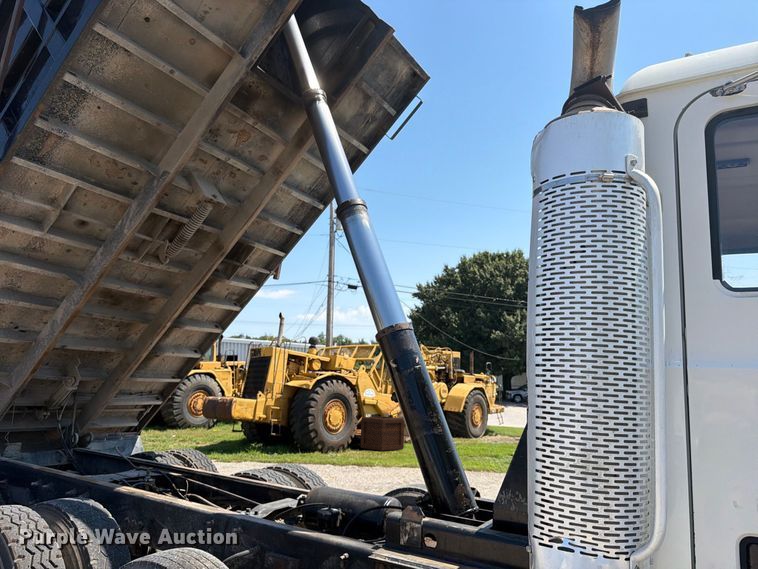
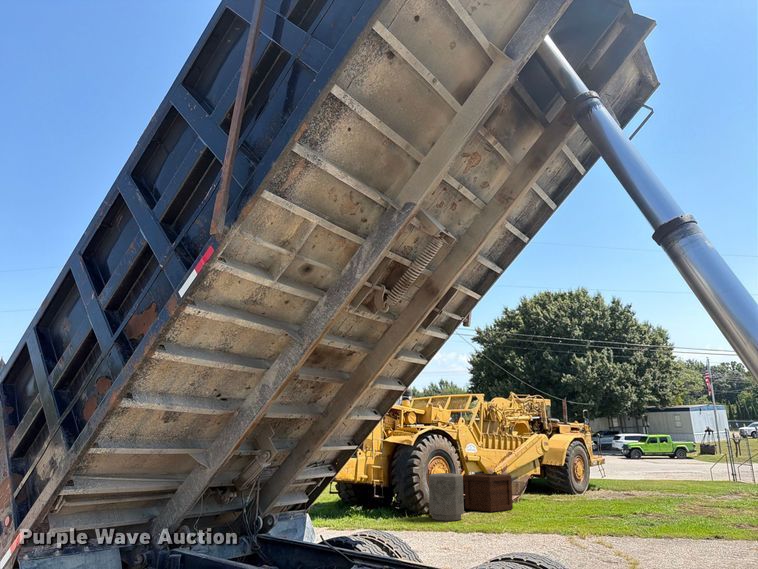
trash can: none [321,415,354,457] -> present [429,473,464,521]

